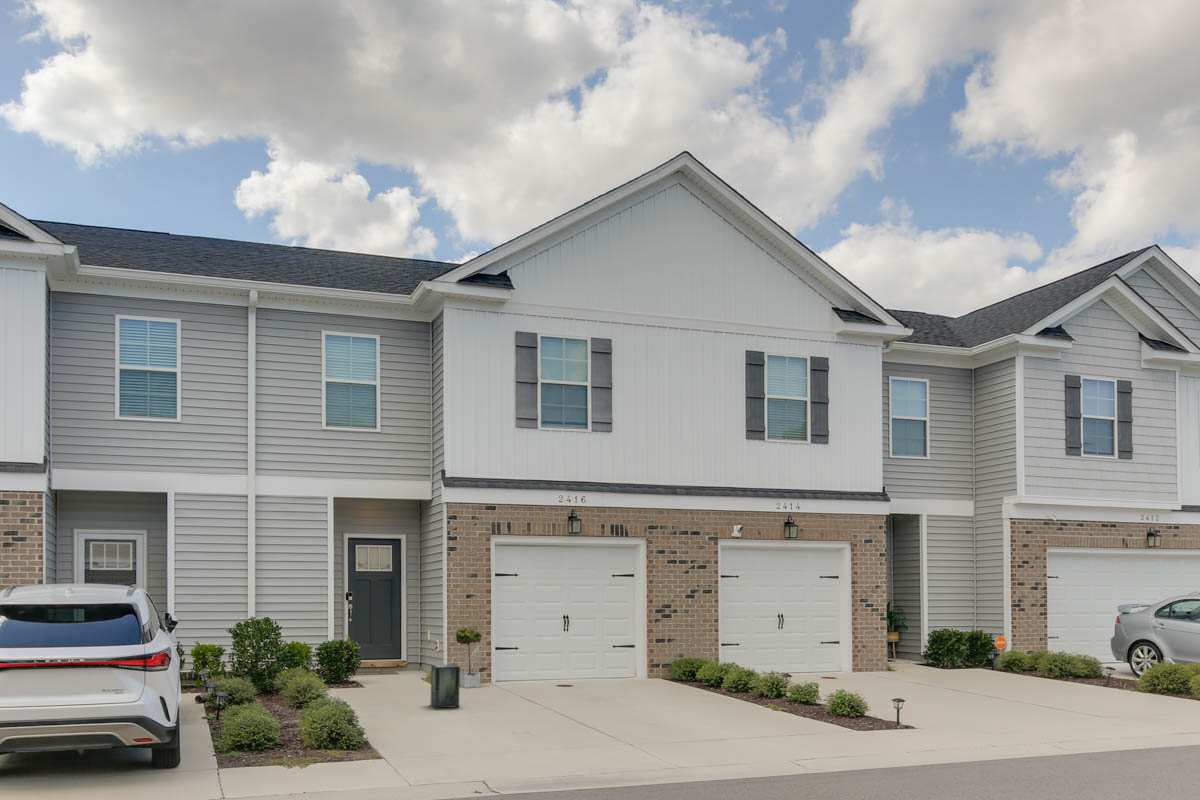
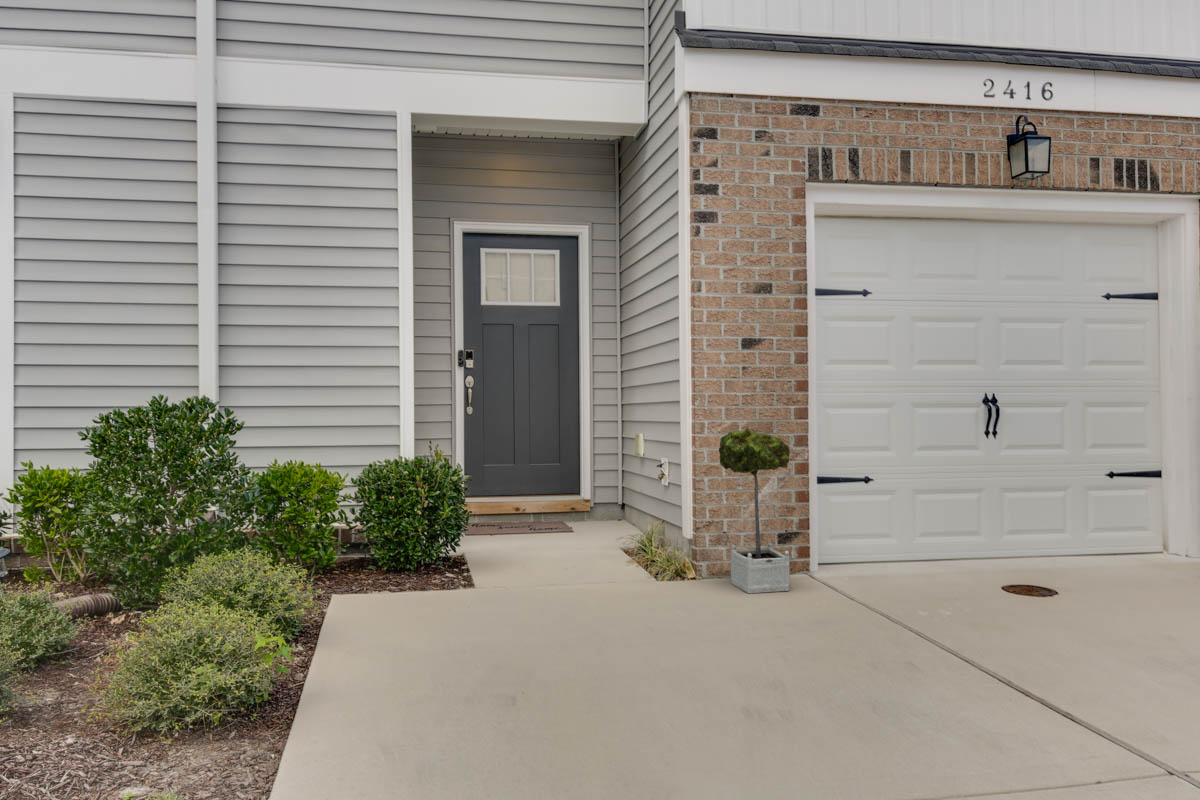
storage box: present [431,665,460,708] -> none [661,573,784,769]

